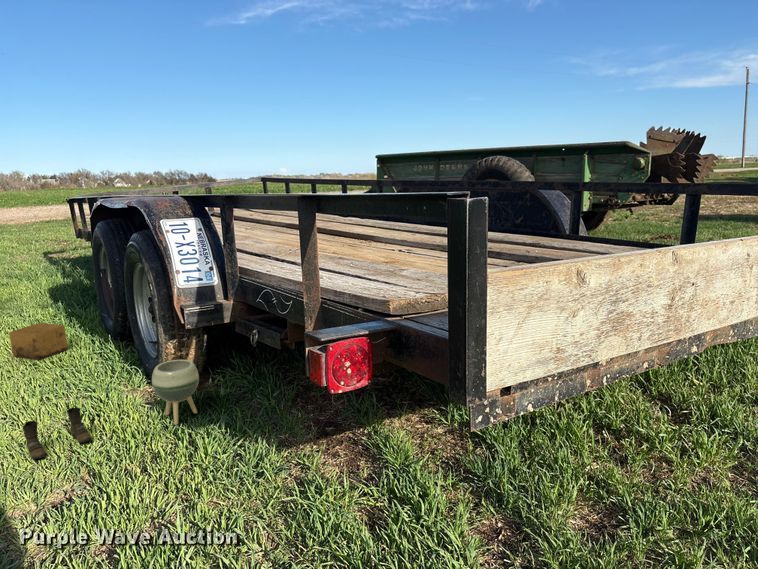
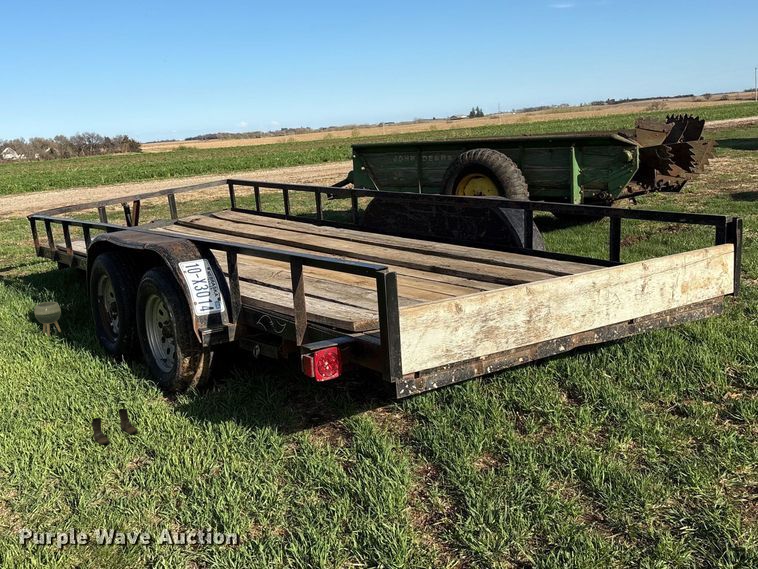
cardboard box: present [9,323,68,360] -> none [30,346,79,379]
planter: present [152,360,199,425] -> present [34,302,61,336]

